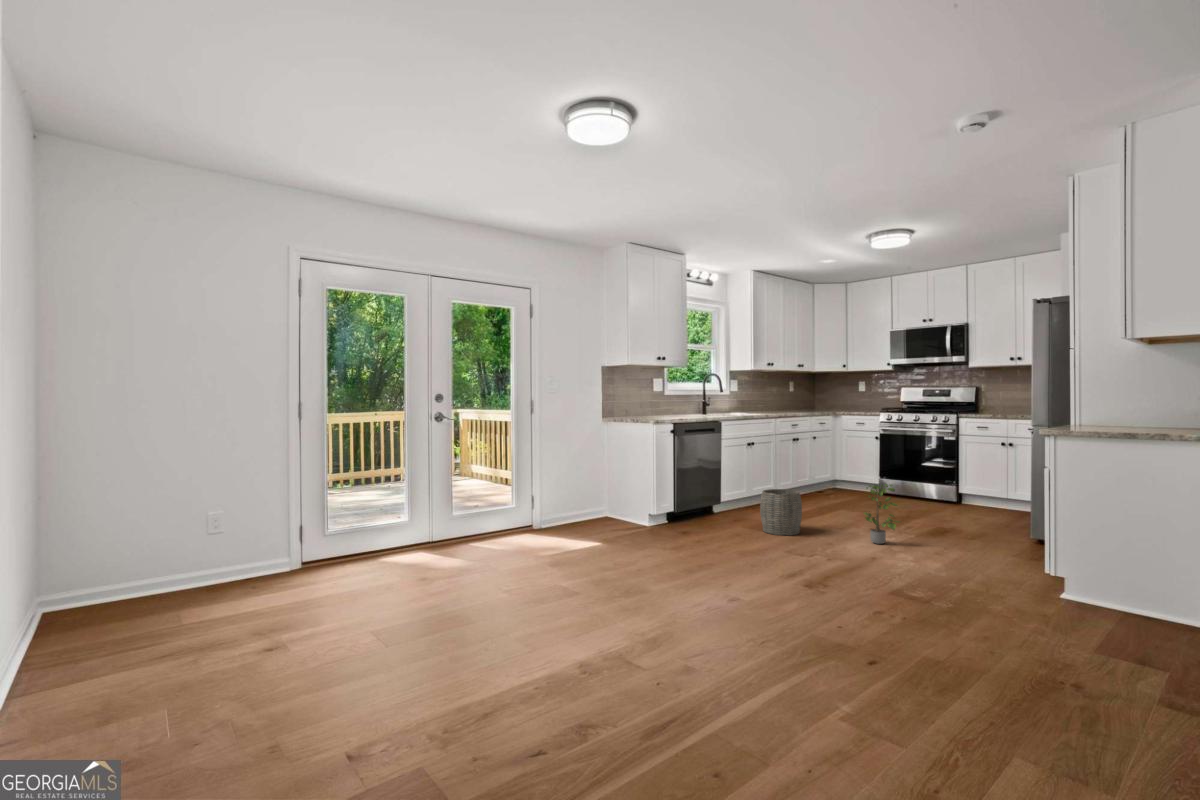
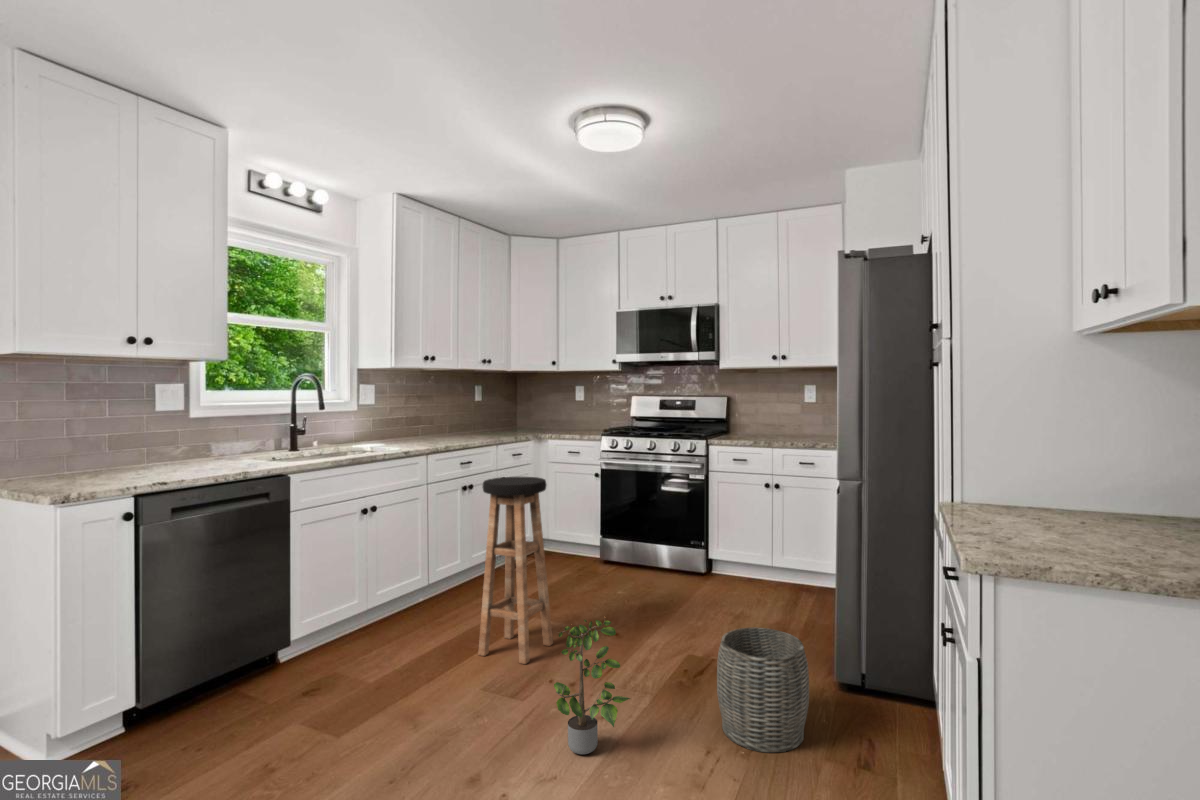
bar stool: none [813,427,855,522] -> present [478,477,553,664]
woven basket: present [760,489,802,535] -> present [717,628,809,753]

